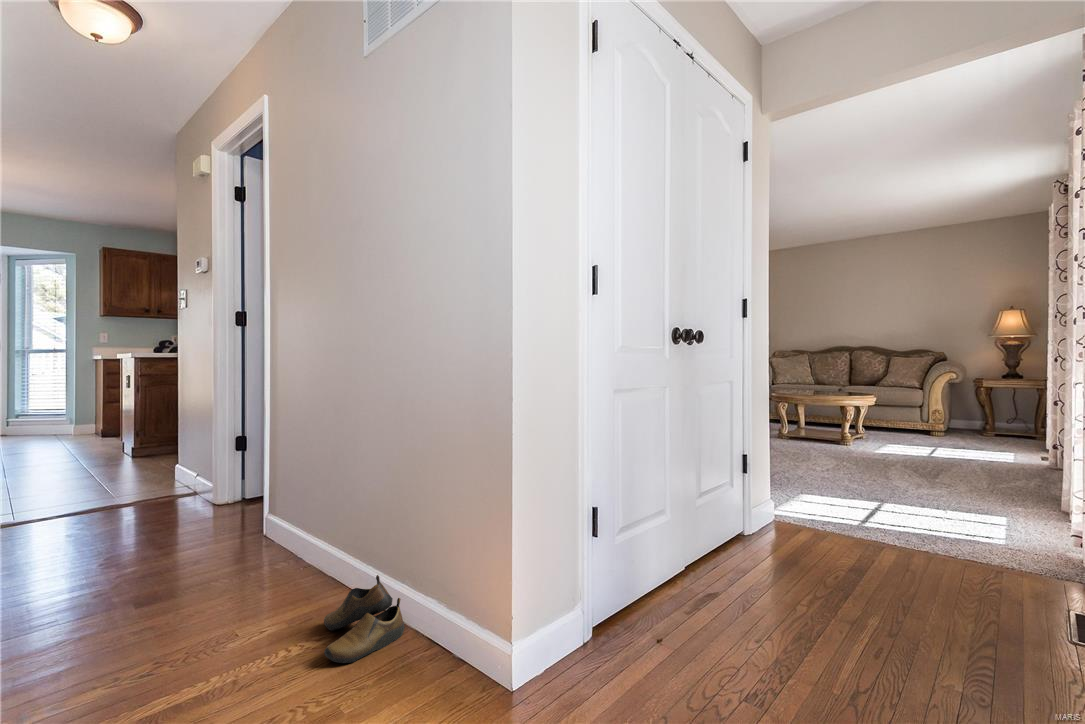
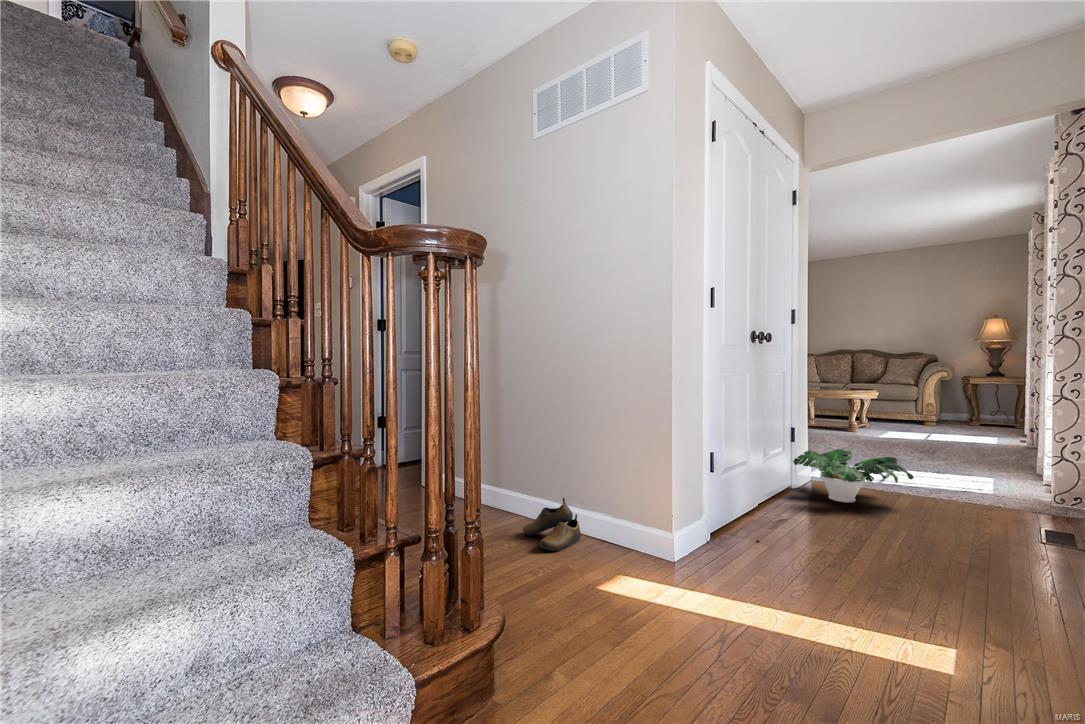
potted plant: none [741,484,895,560] -> present [793,449,914,503]

